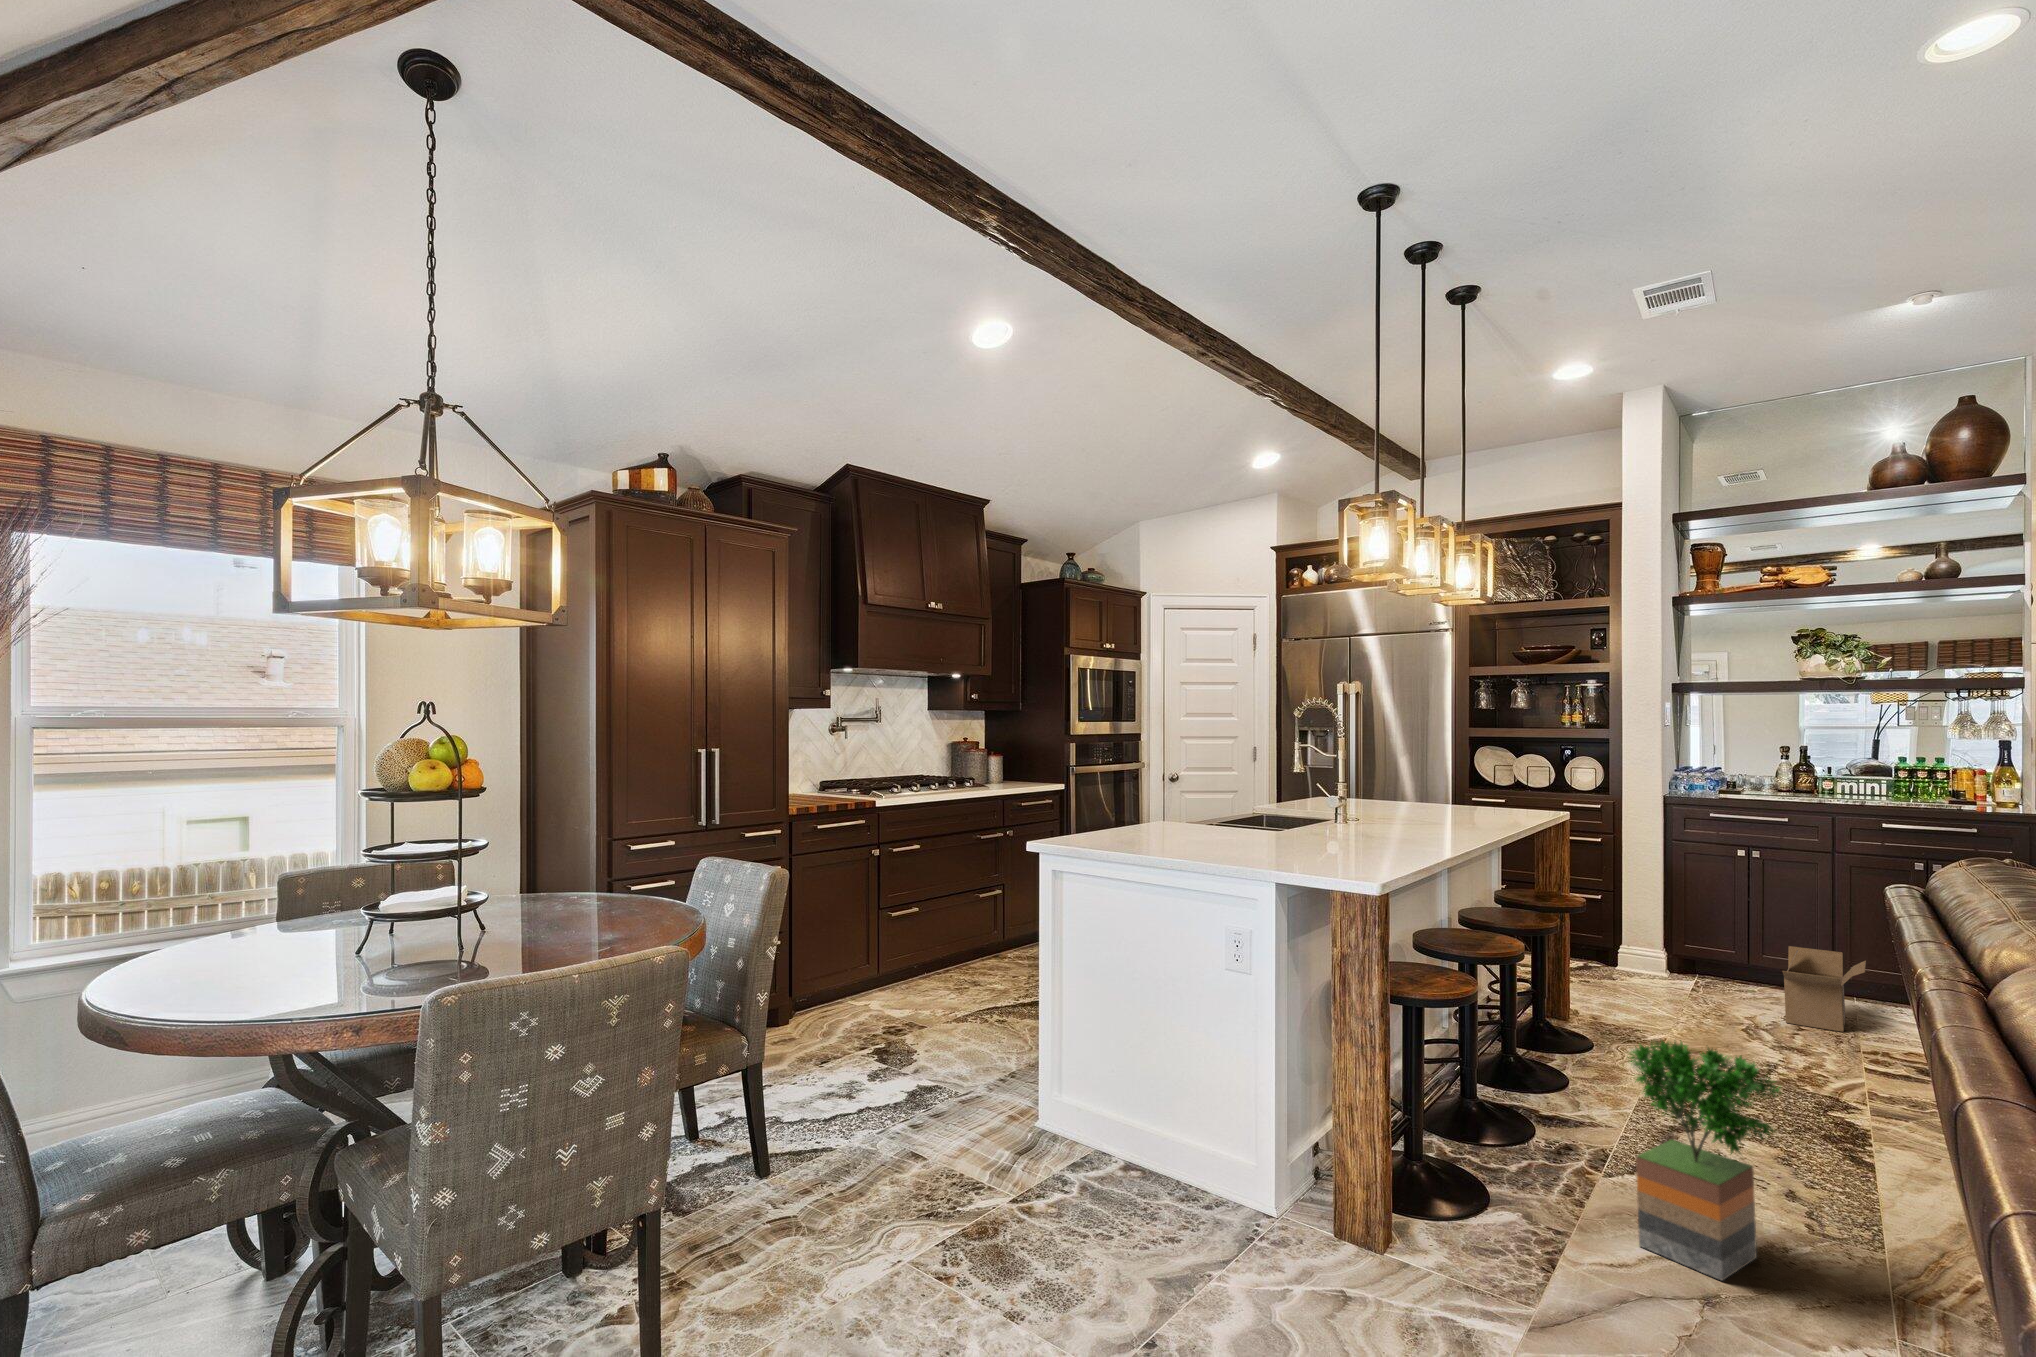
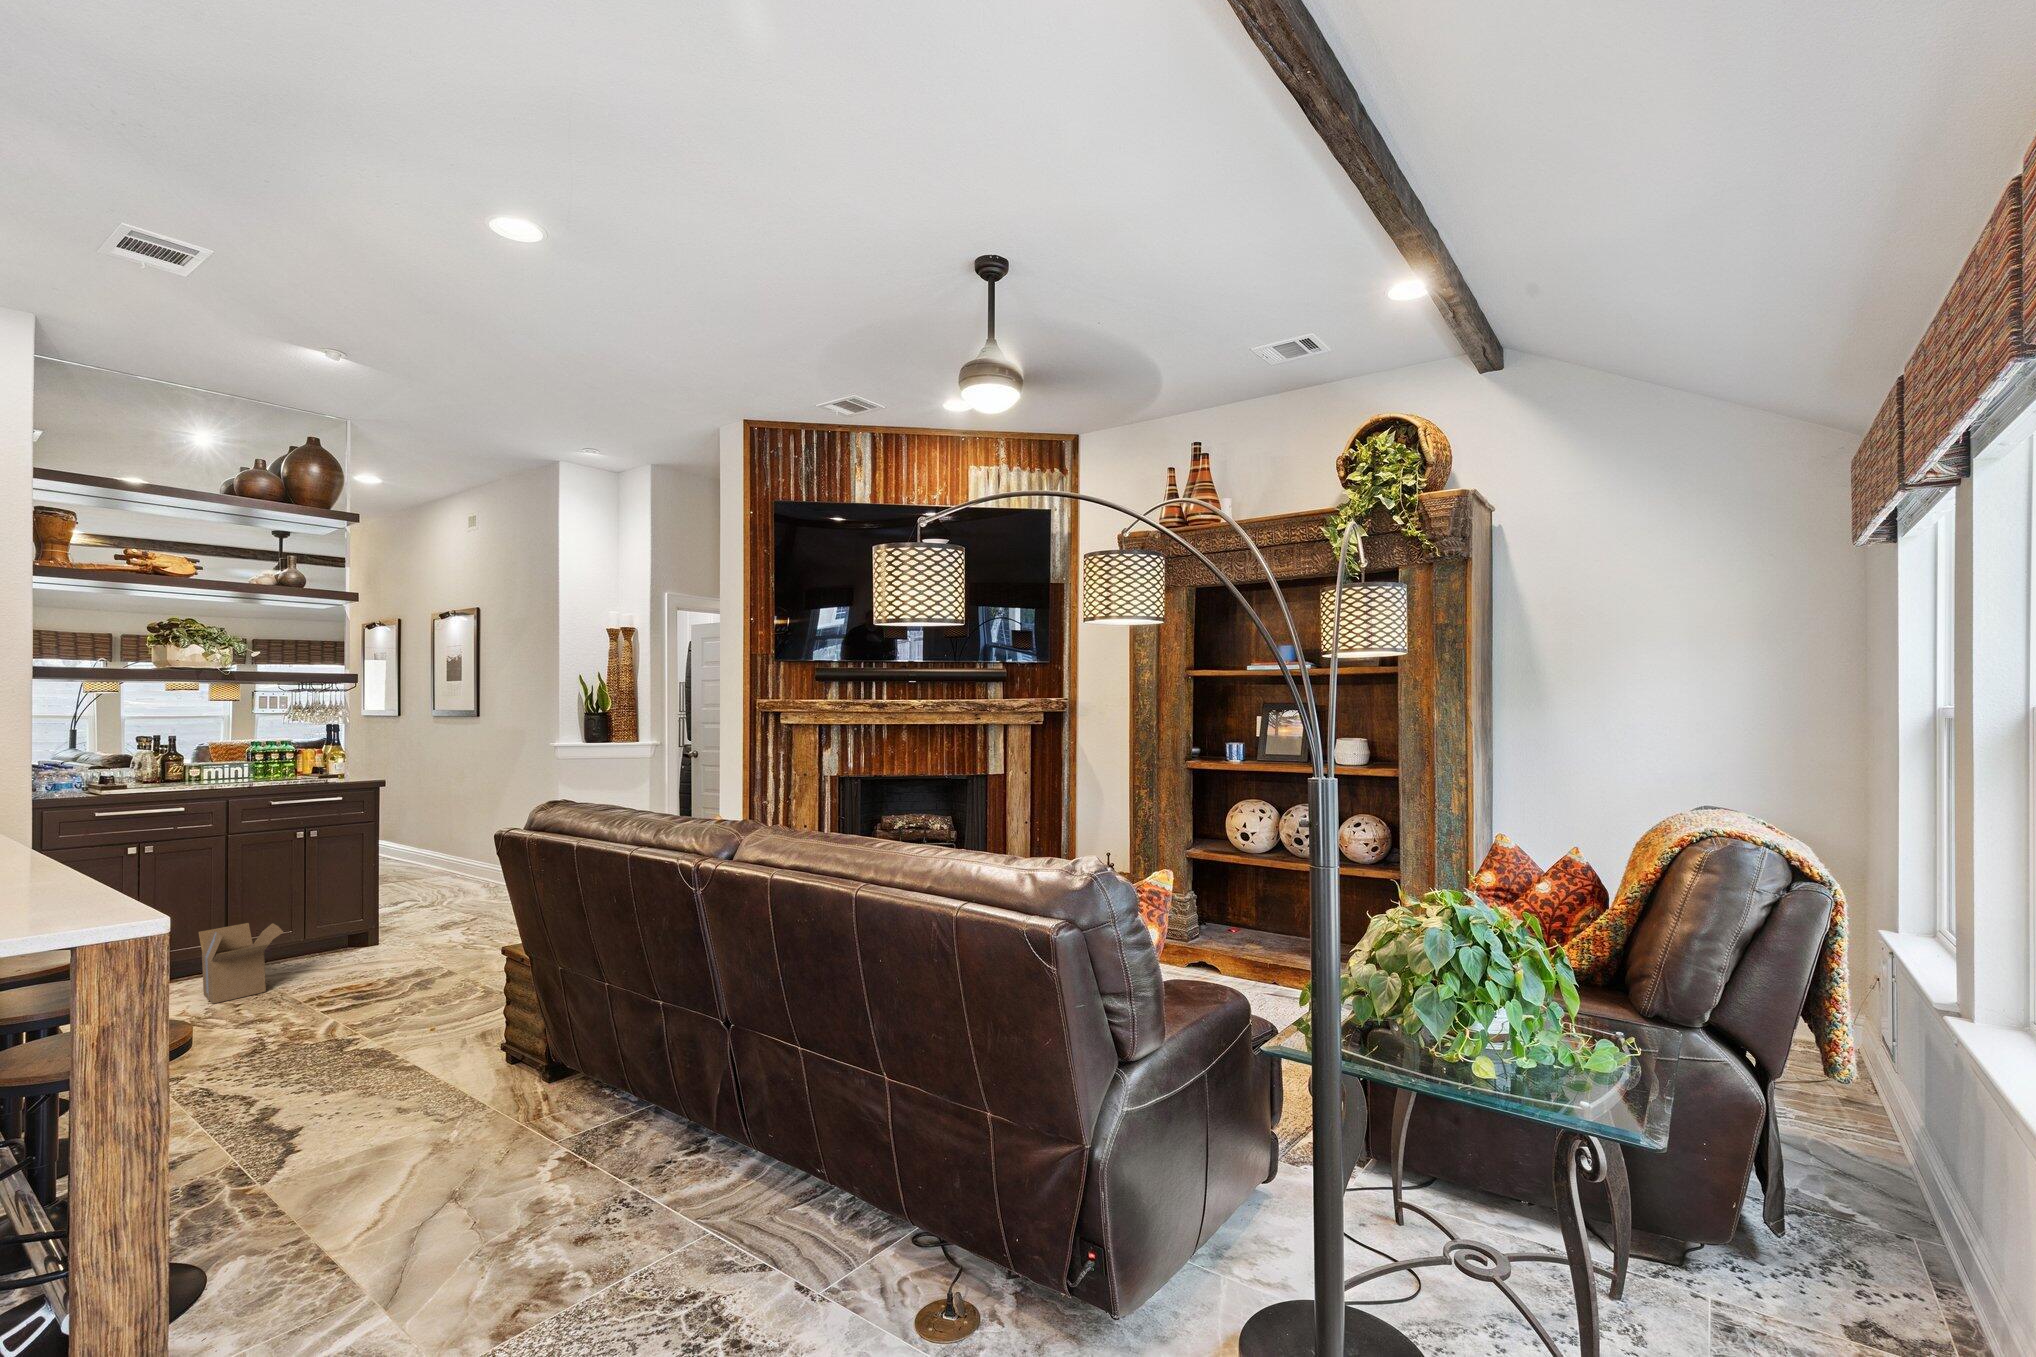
potted tree: present [1628,1040,1780,1280] -> none [329,995,474,1204]

